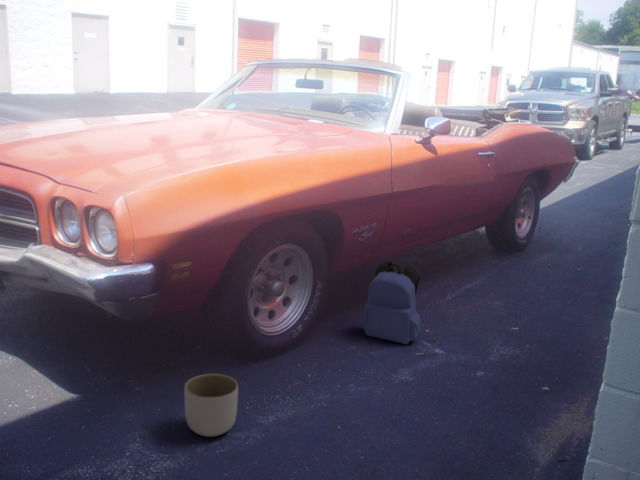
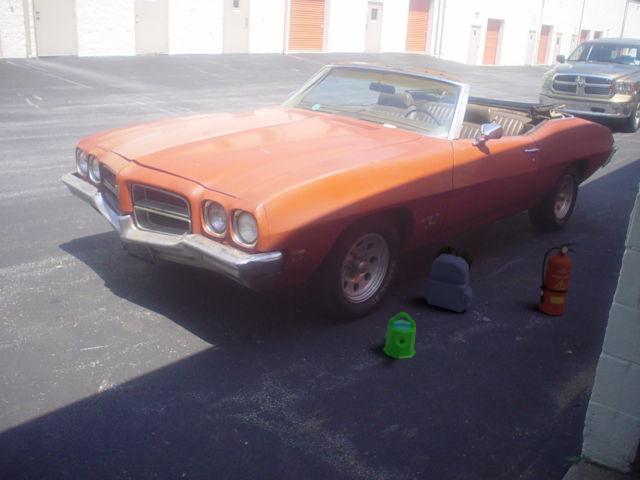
fire extinguisher: none [502,254,546,345] -> present [539,243,577,315]
watering can: none [303,344,347,406] -> present [383,312,416,359]
planter: present [184,374,238,437] -> none [301,333,340,378]

